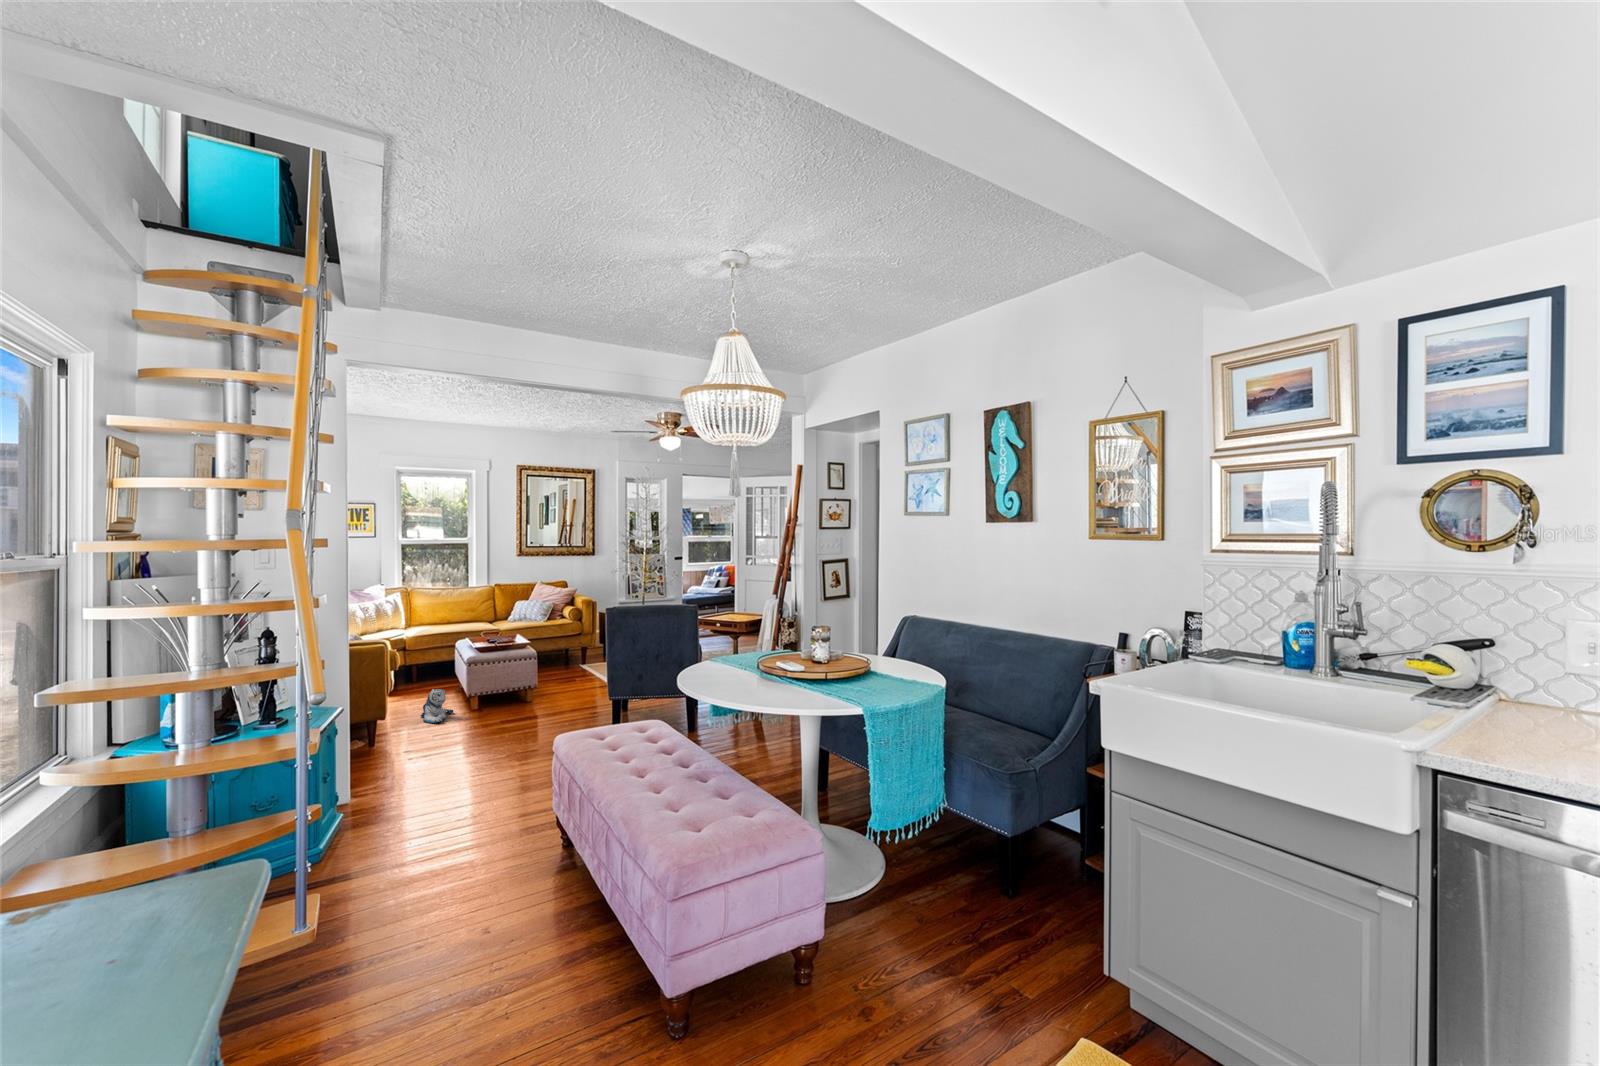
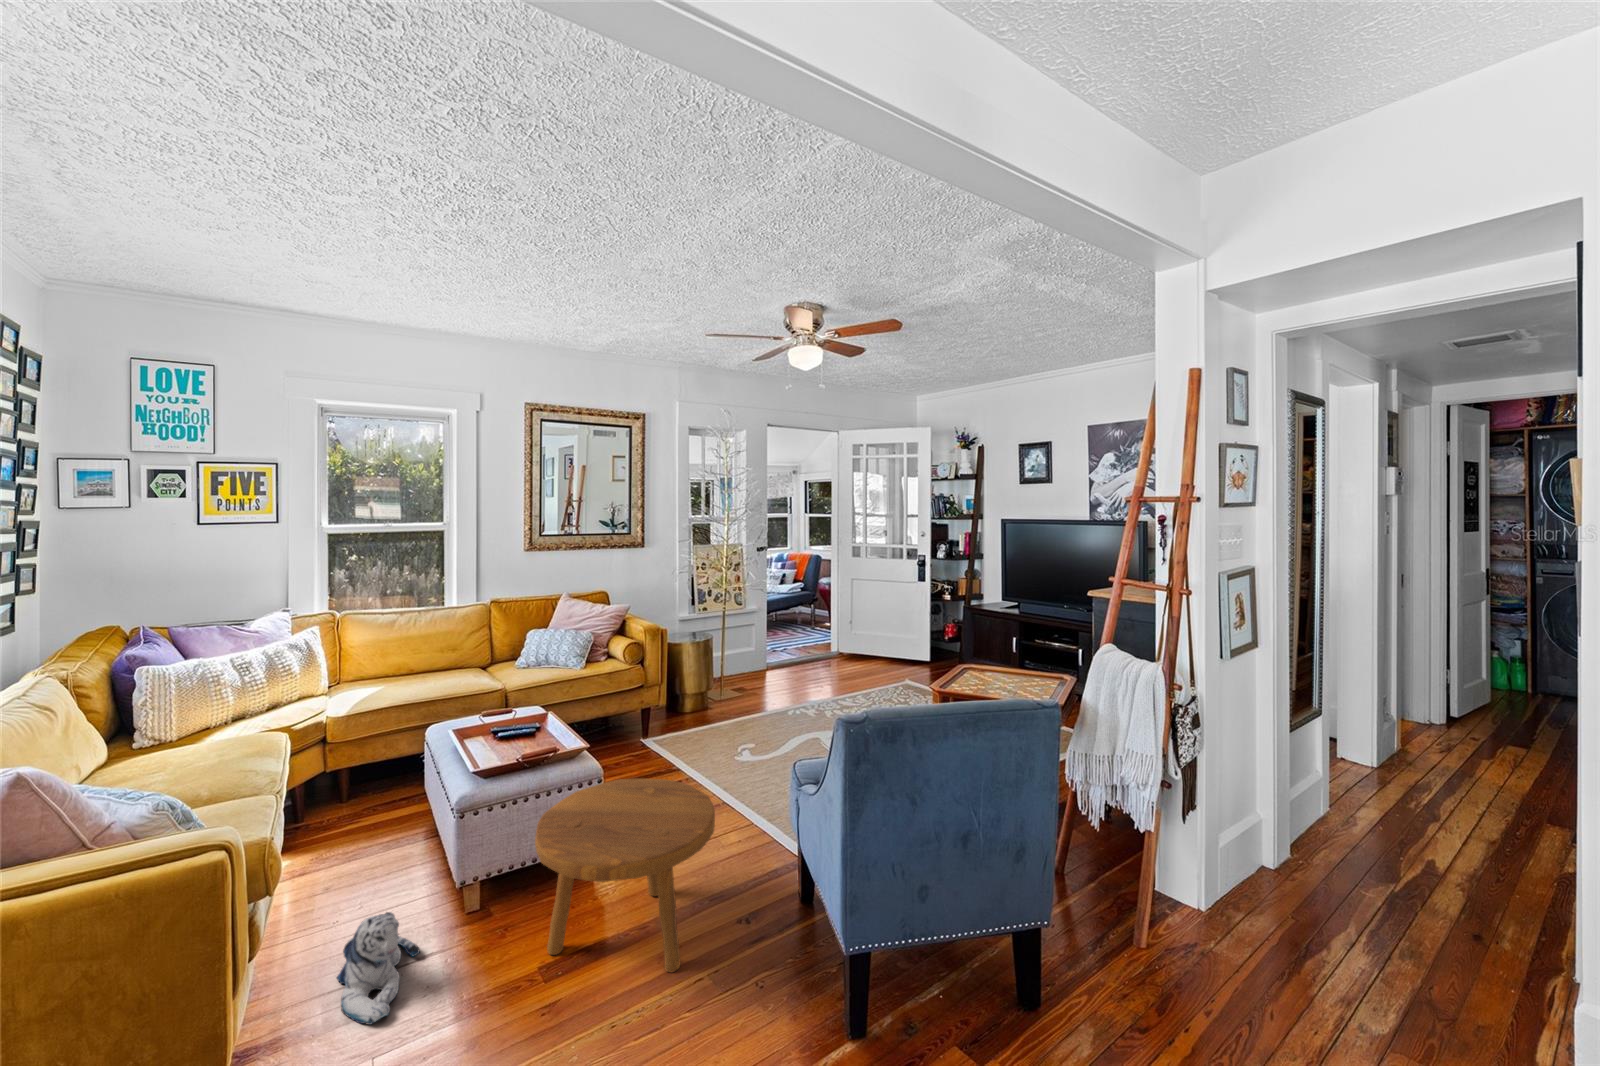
footstool: none [502,651,583,718] -> present [535,779,715,972]

